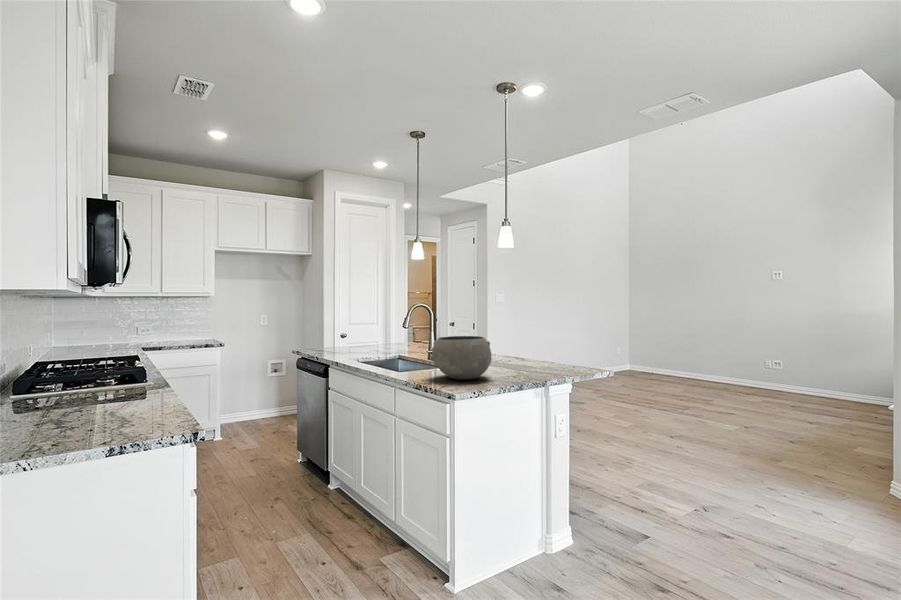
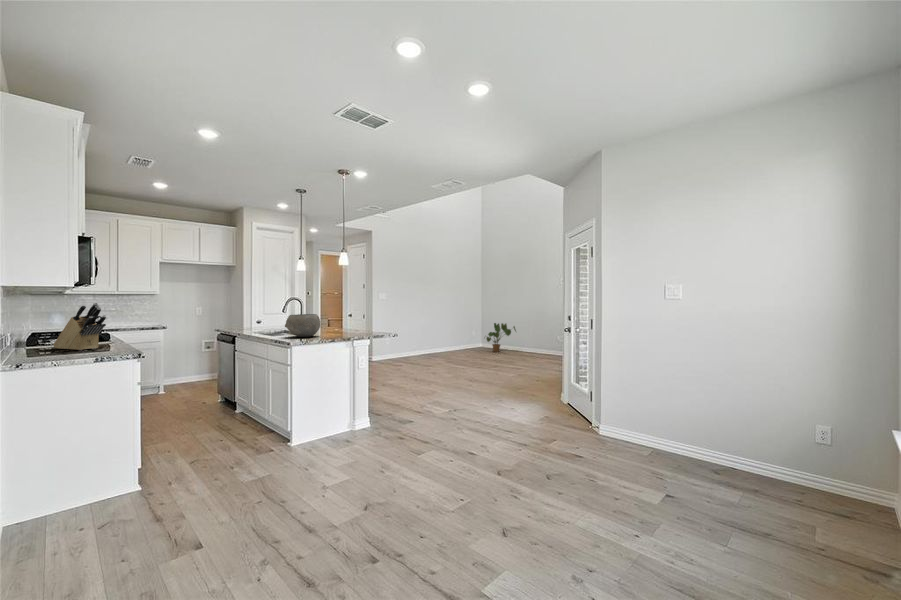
knife block: none [48,321,136,415] -> present [53,303,106,350]
house plant: none [649,338,703,382] -> present [487,323,516,352]

